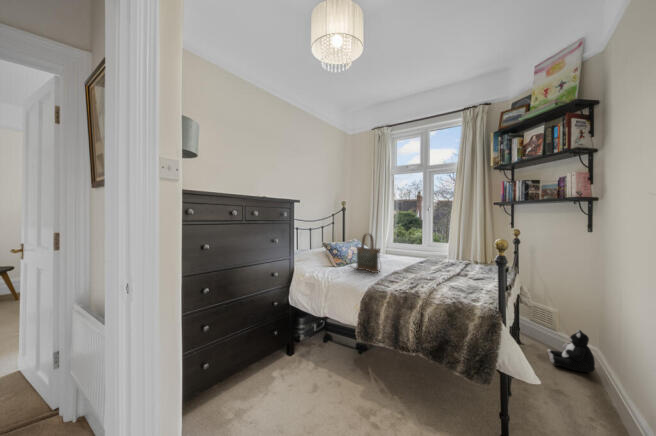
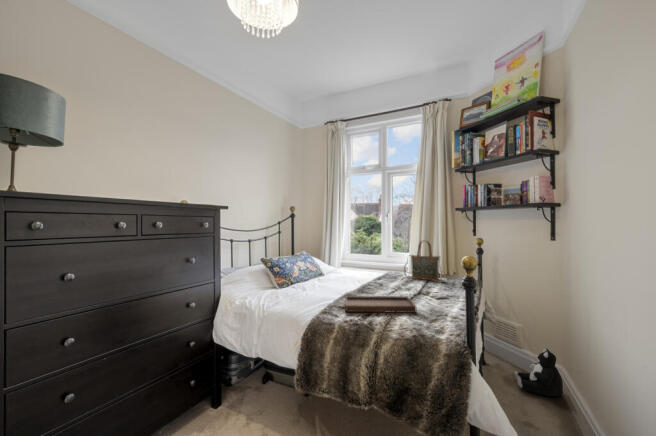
handbag: present [356,234,380,273] -> present [404,241,443,282]
tray: none [394,263,456,288] -> present [345,283,417,313]

